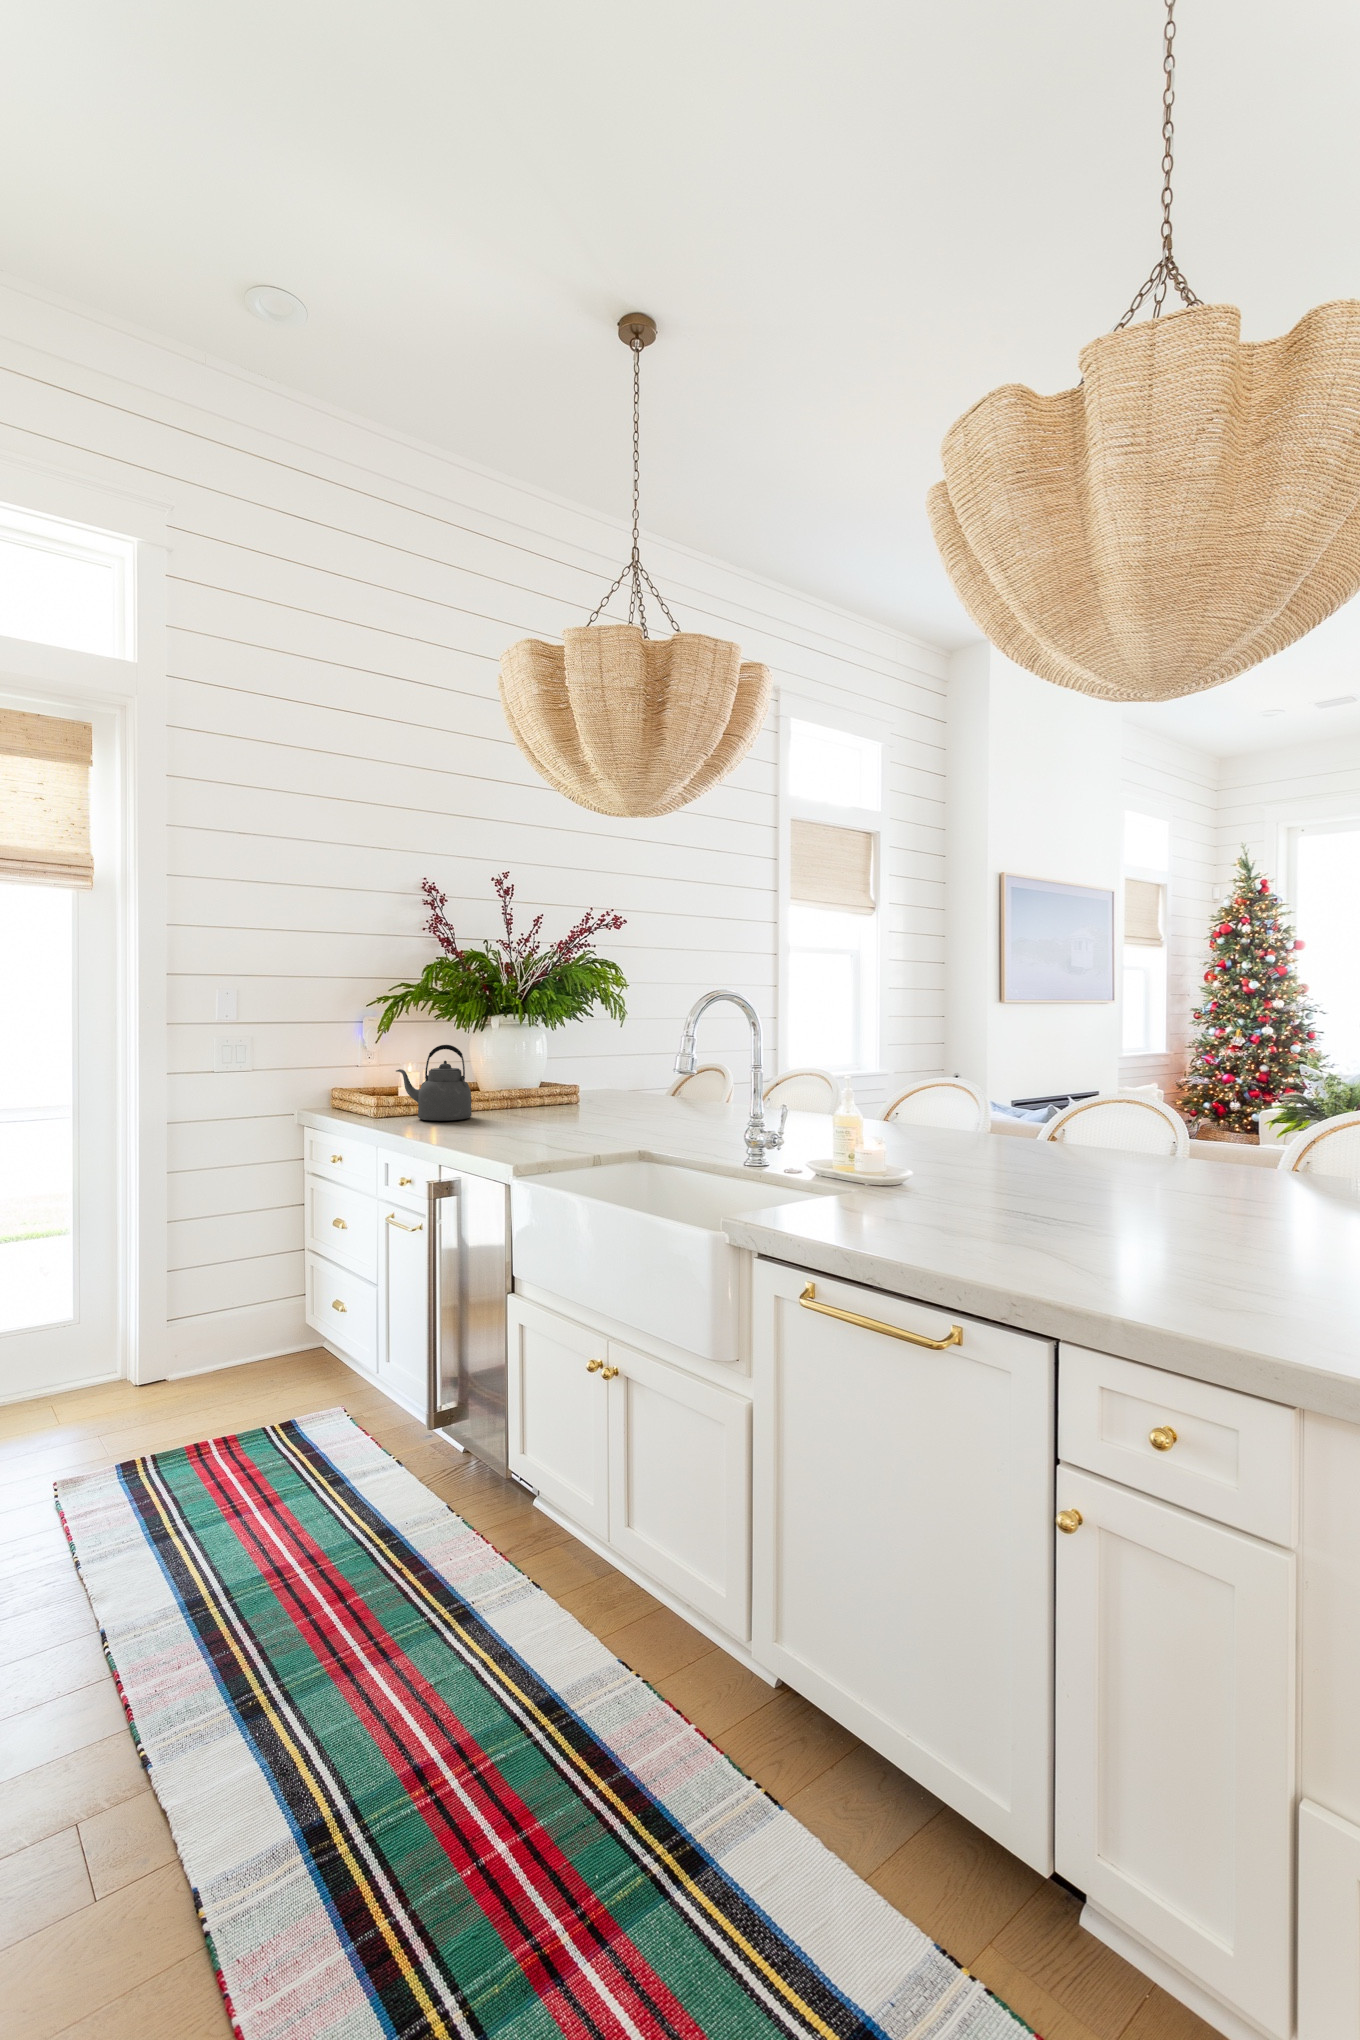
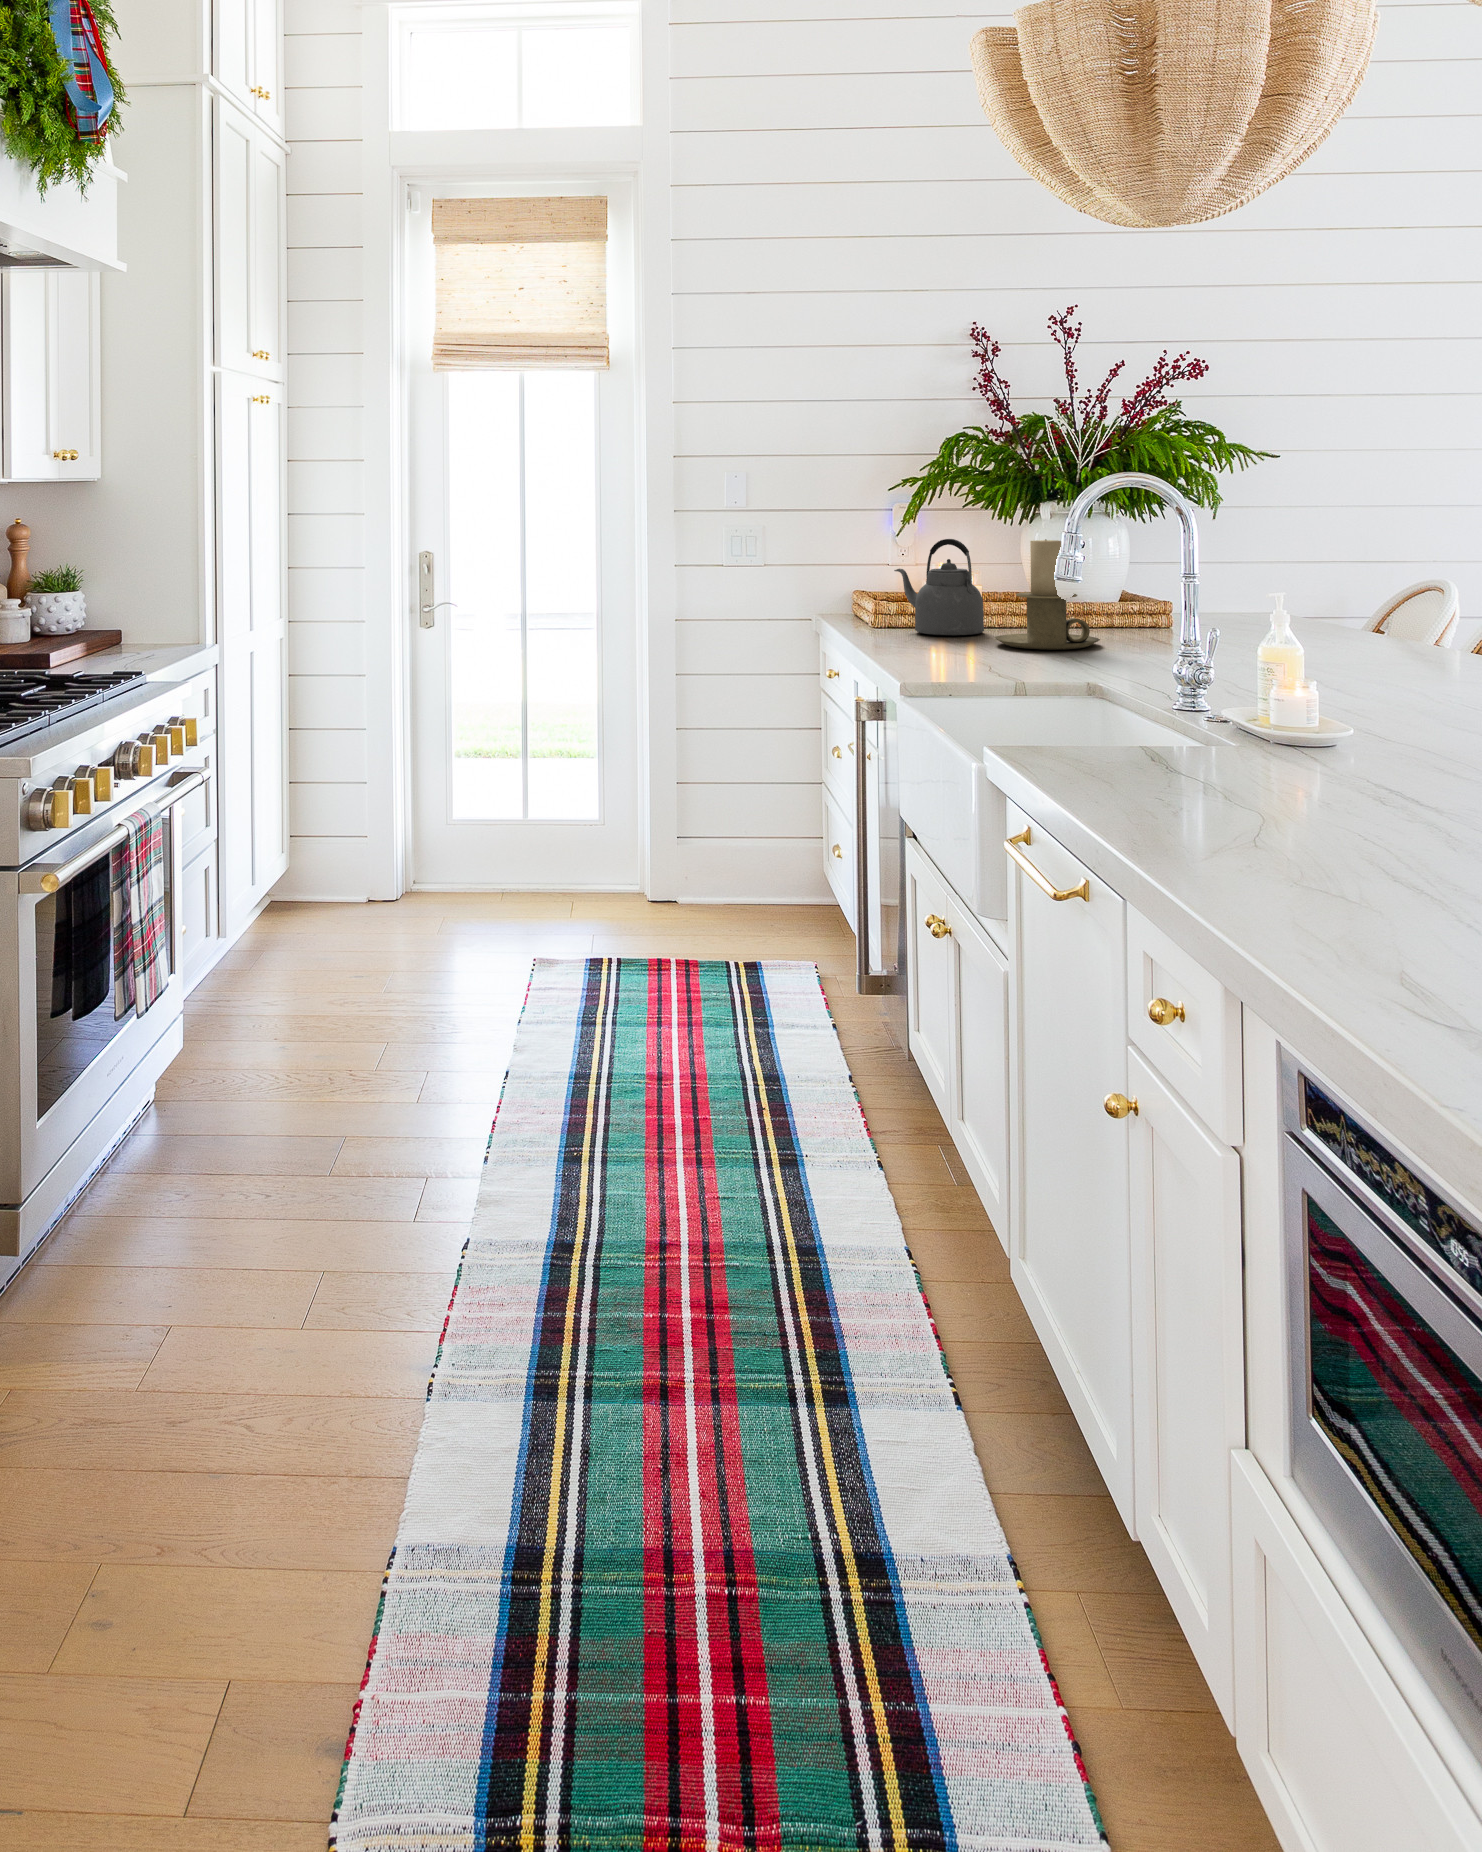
candle holder: none [496,1044,572,1127] -> present [995,539,1100,650]

